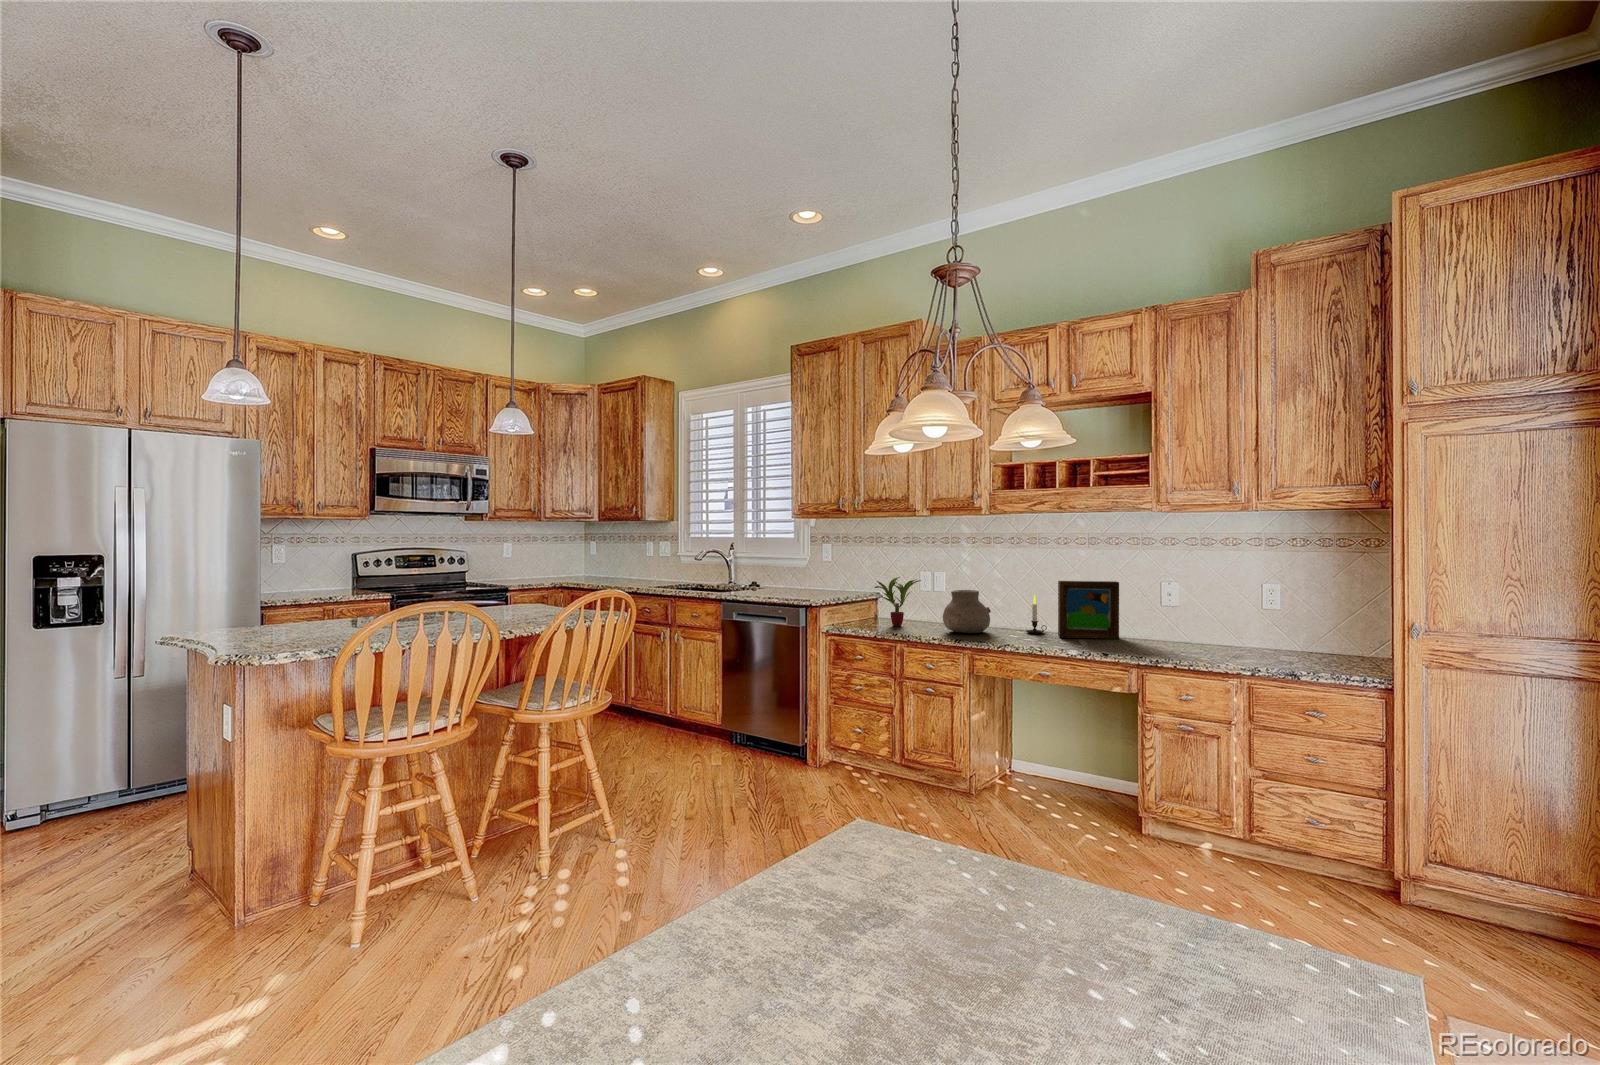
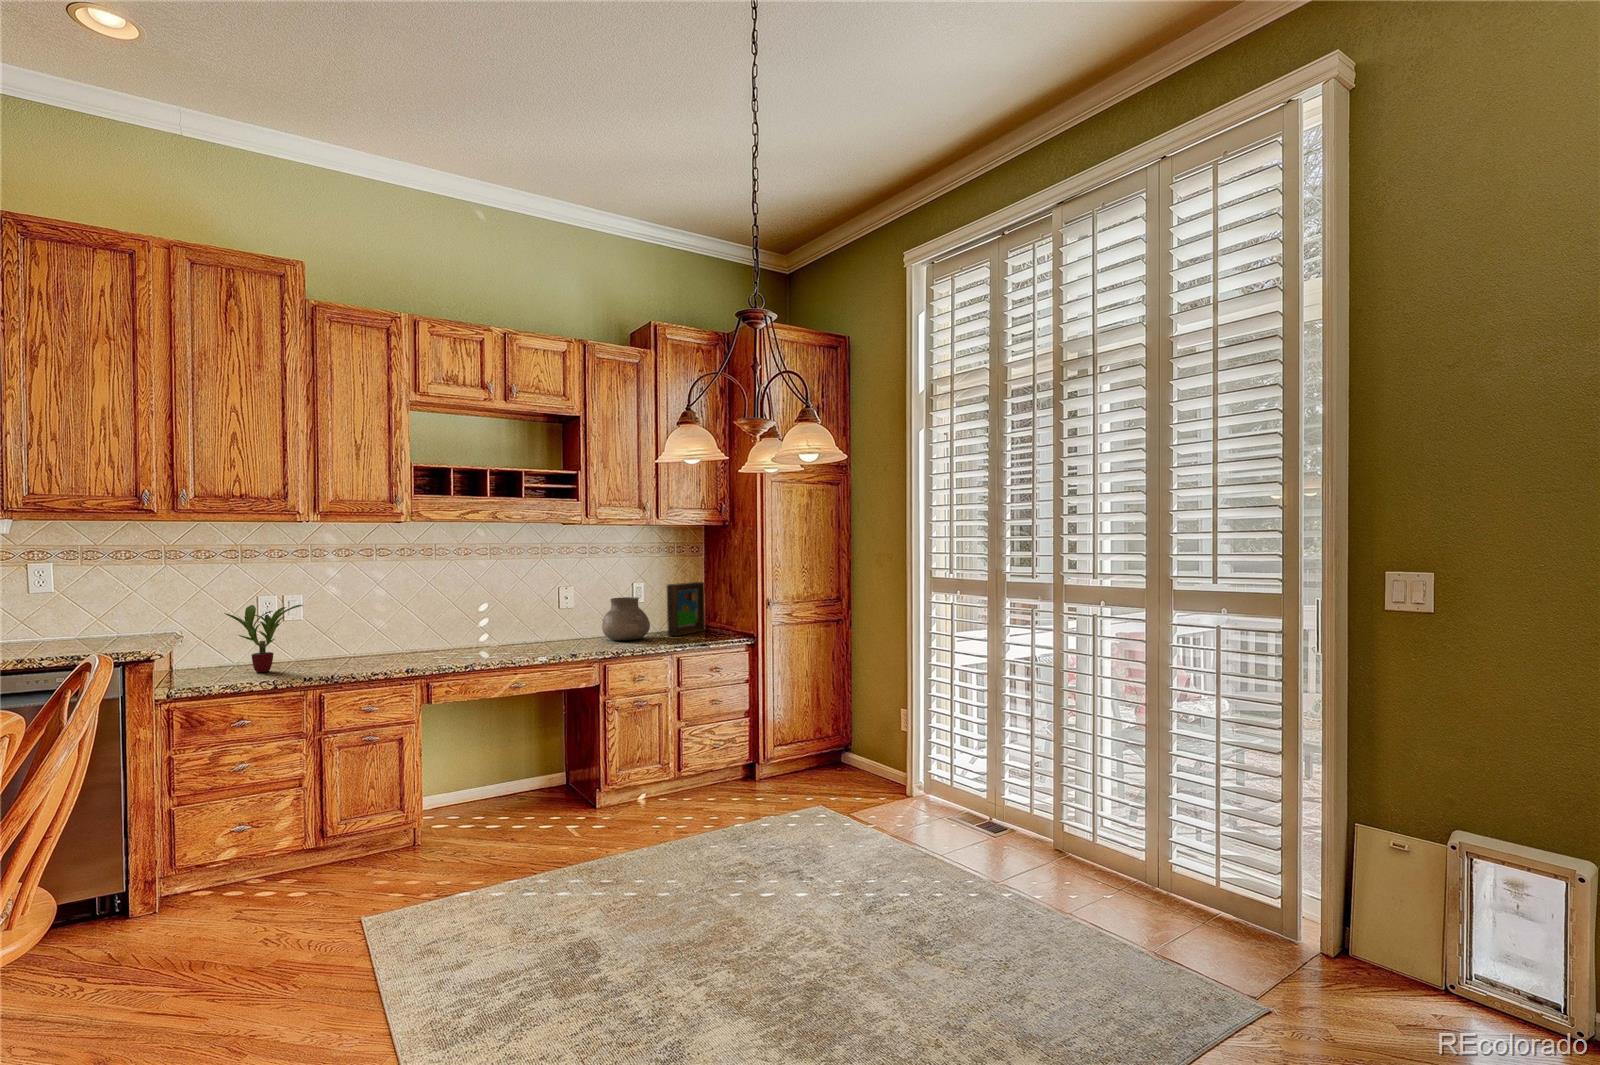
picture frame: present [1058,581,1119,639] -> present [667,582,705,636]
vase: present [943,590,991,633] -> present [602,597,650,640]
candle: present [1026,595,1047,634] -> none [437,609,458,651]

